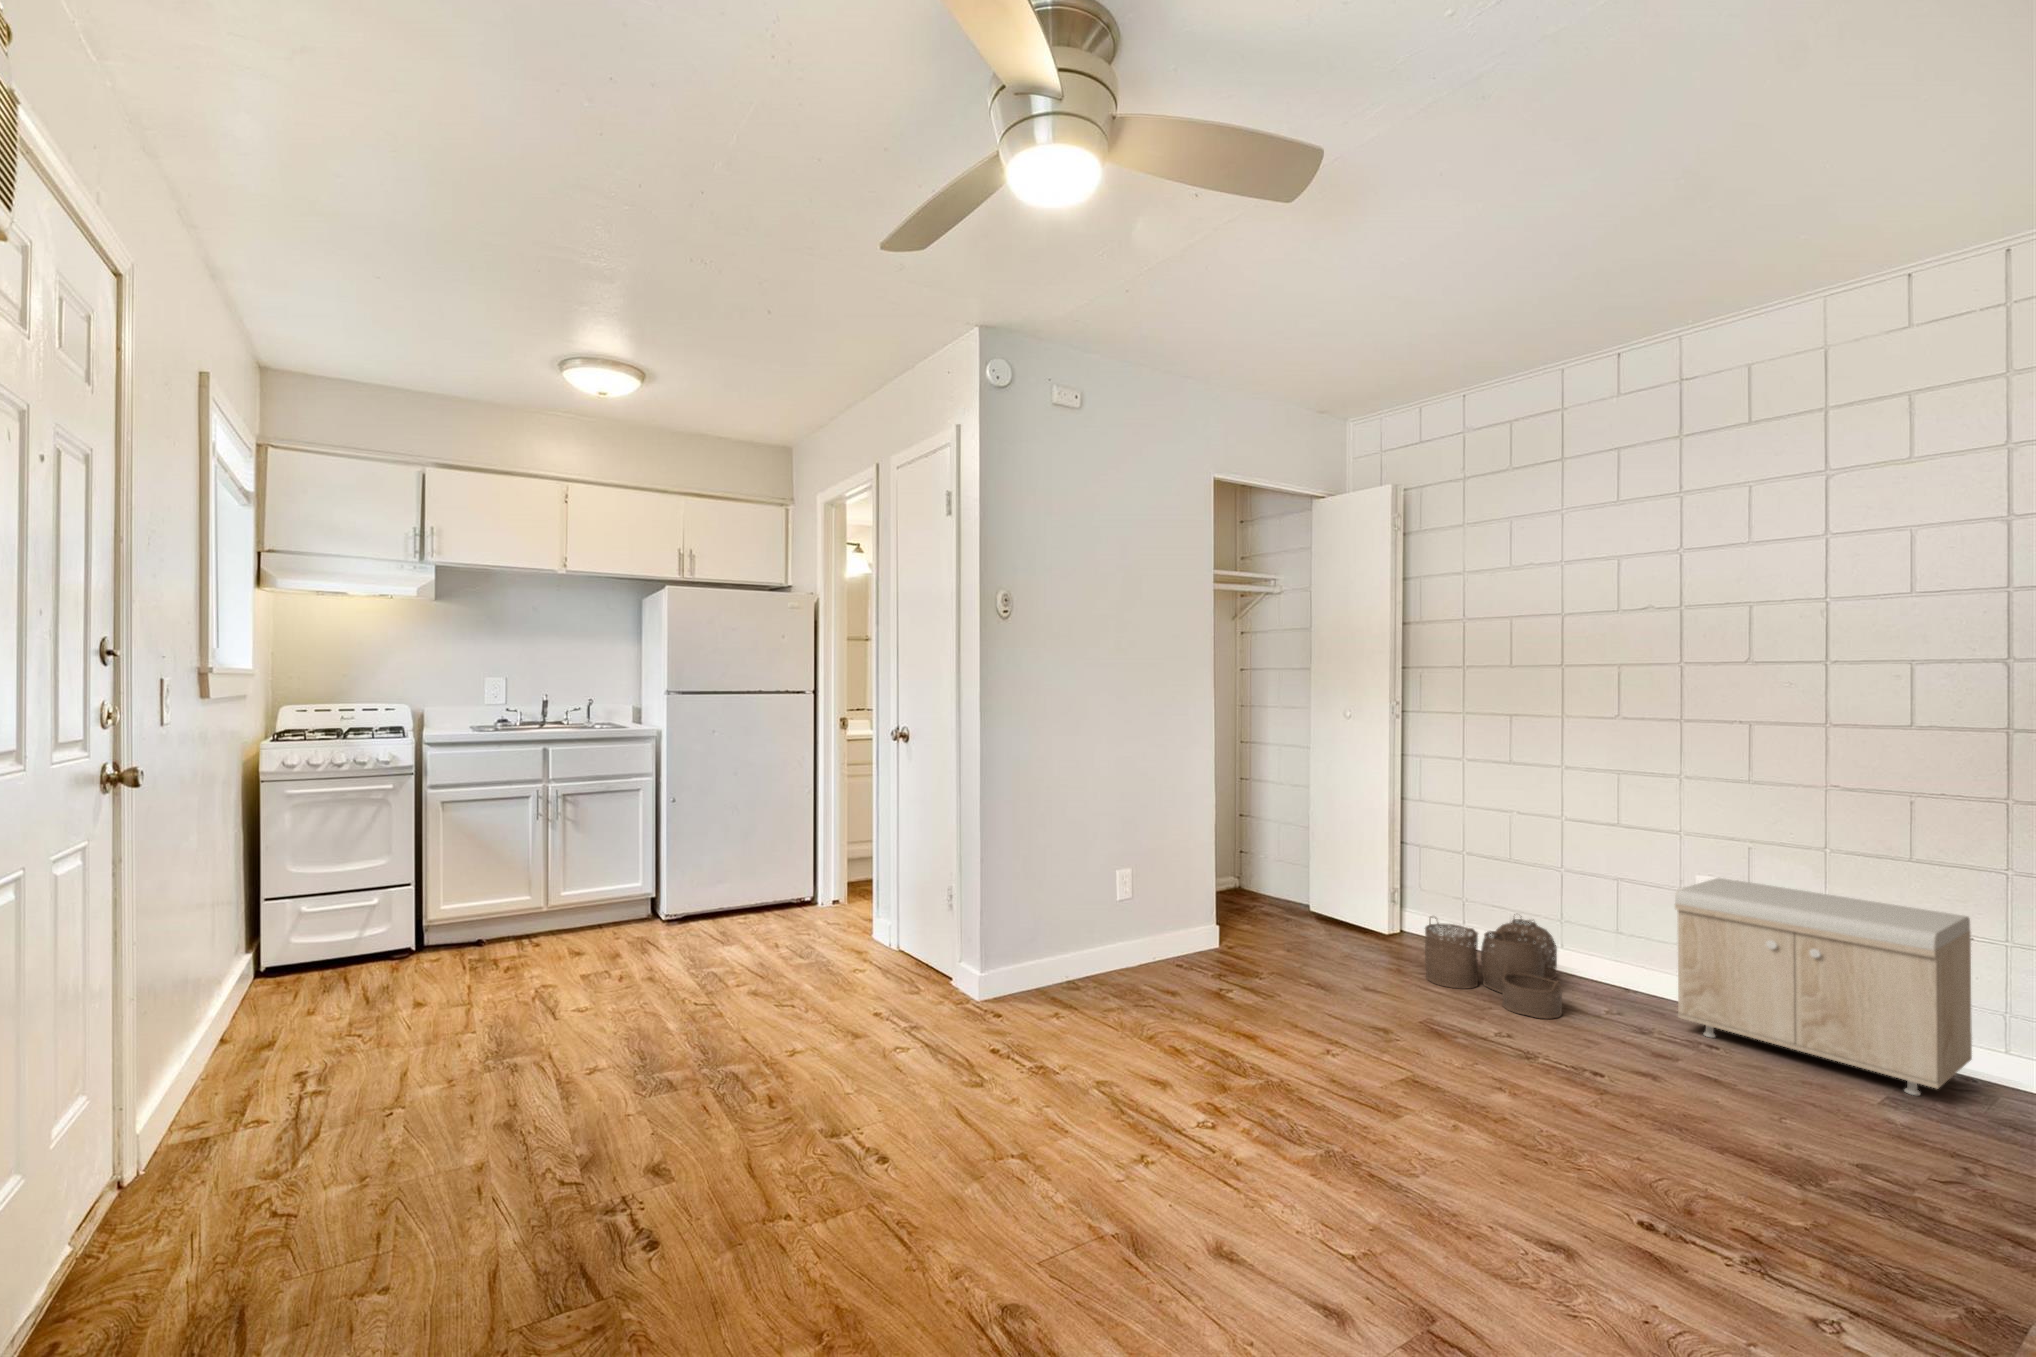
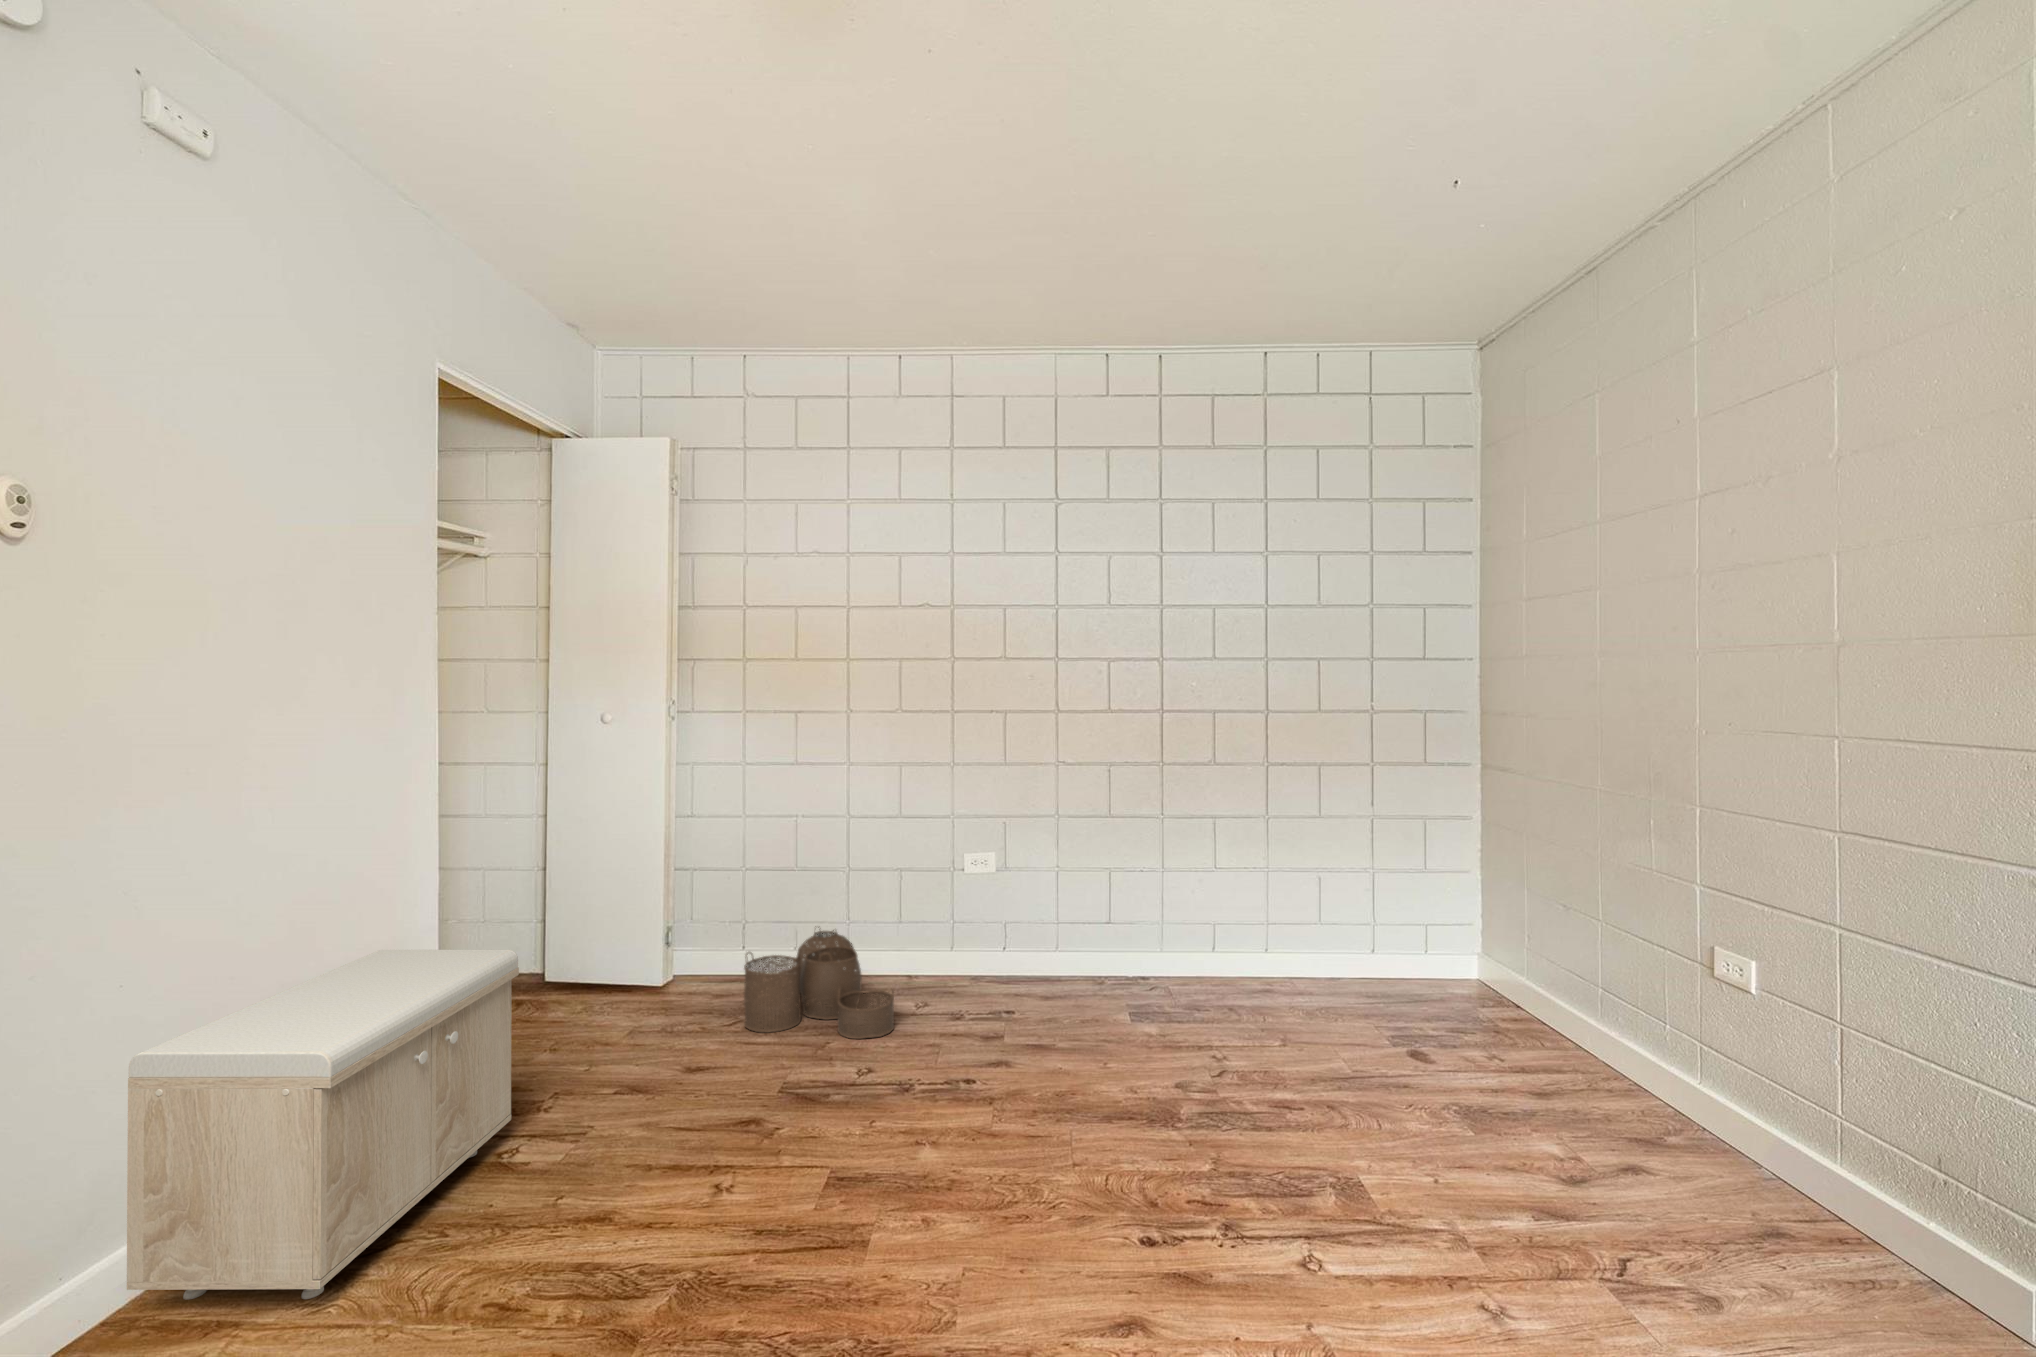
storage bench: present [1675,878,1972,1096] -> present [127,950,519,1300]

